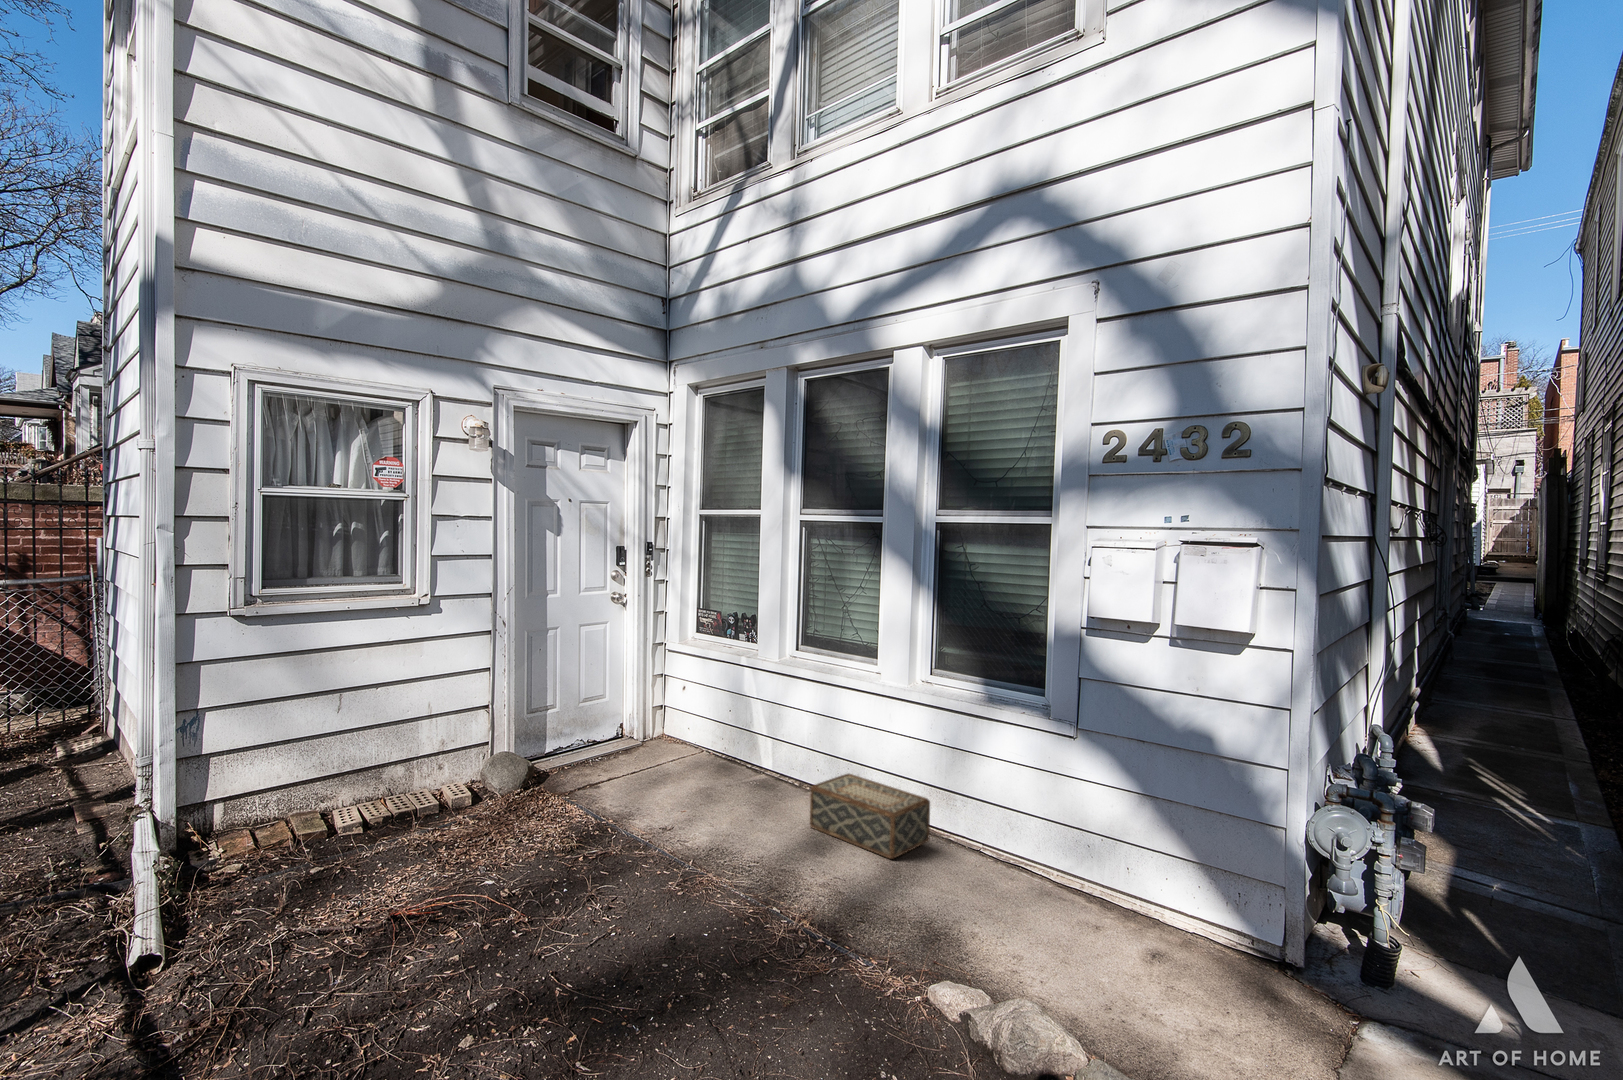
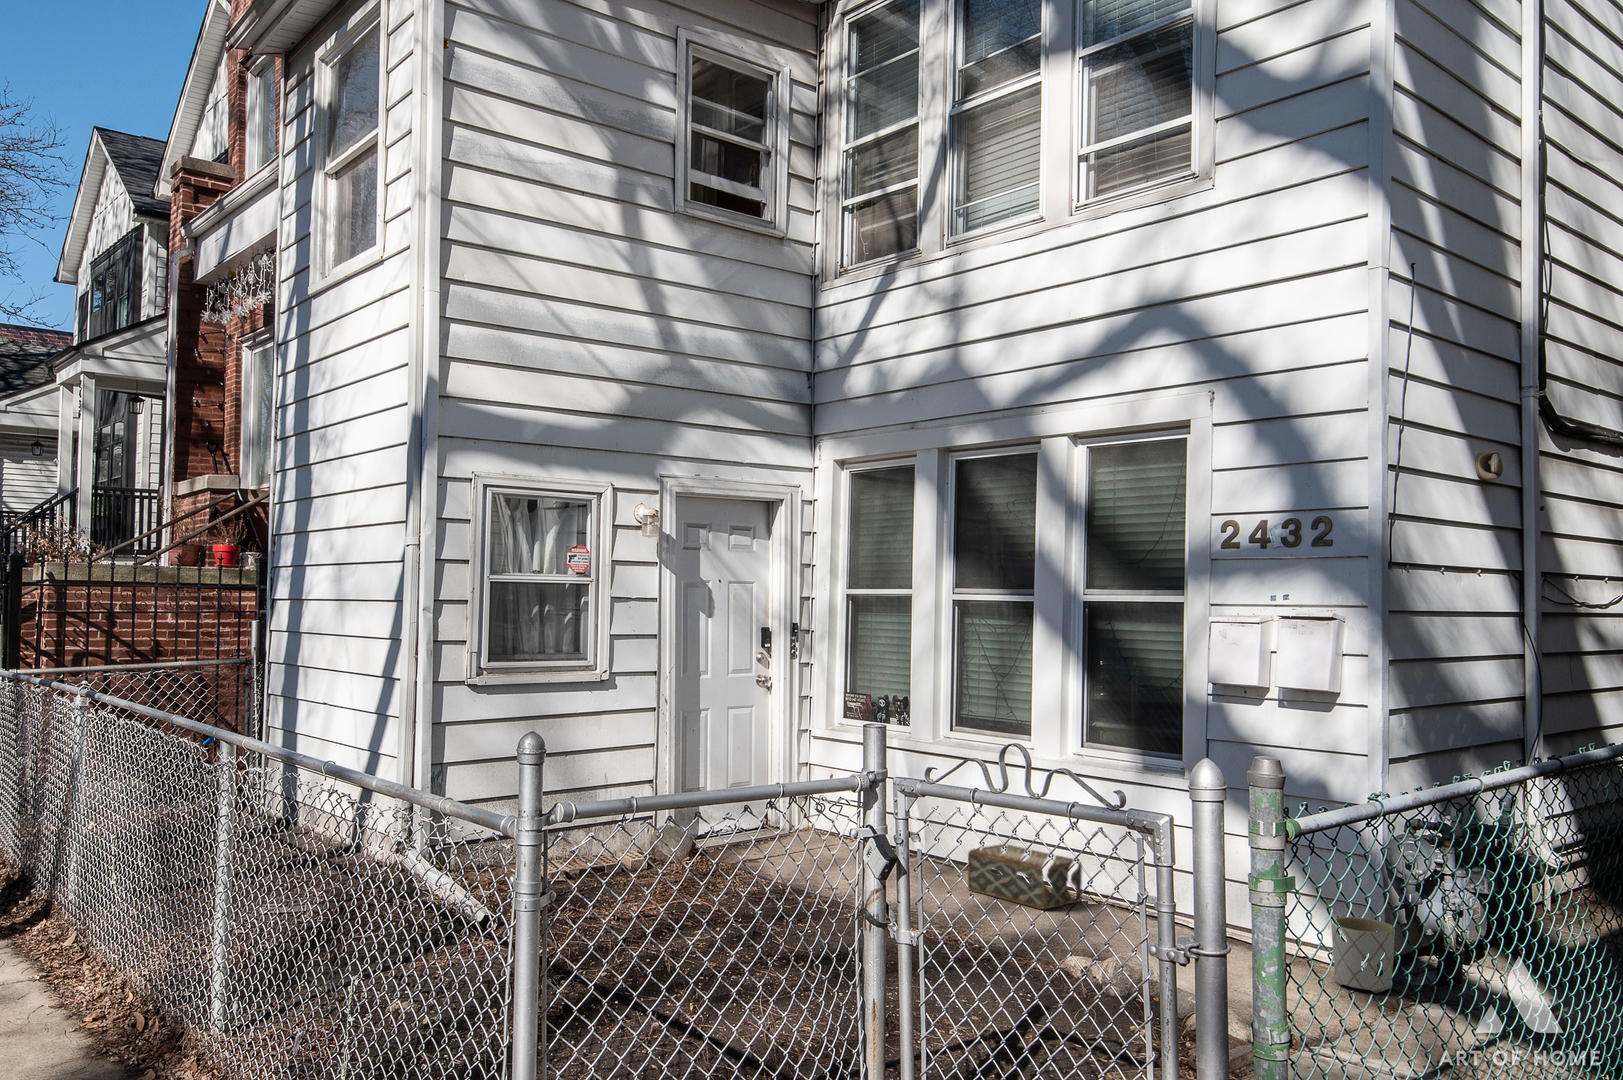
planter: none [1248,906,1332,1016] -> present [1331,917,1395,993]

